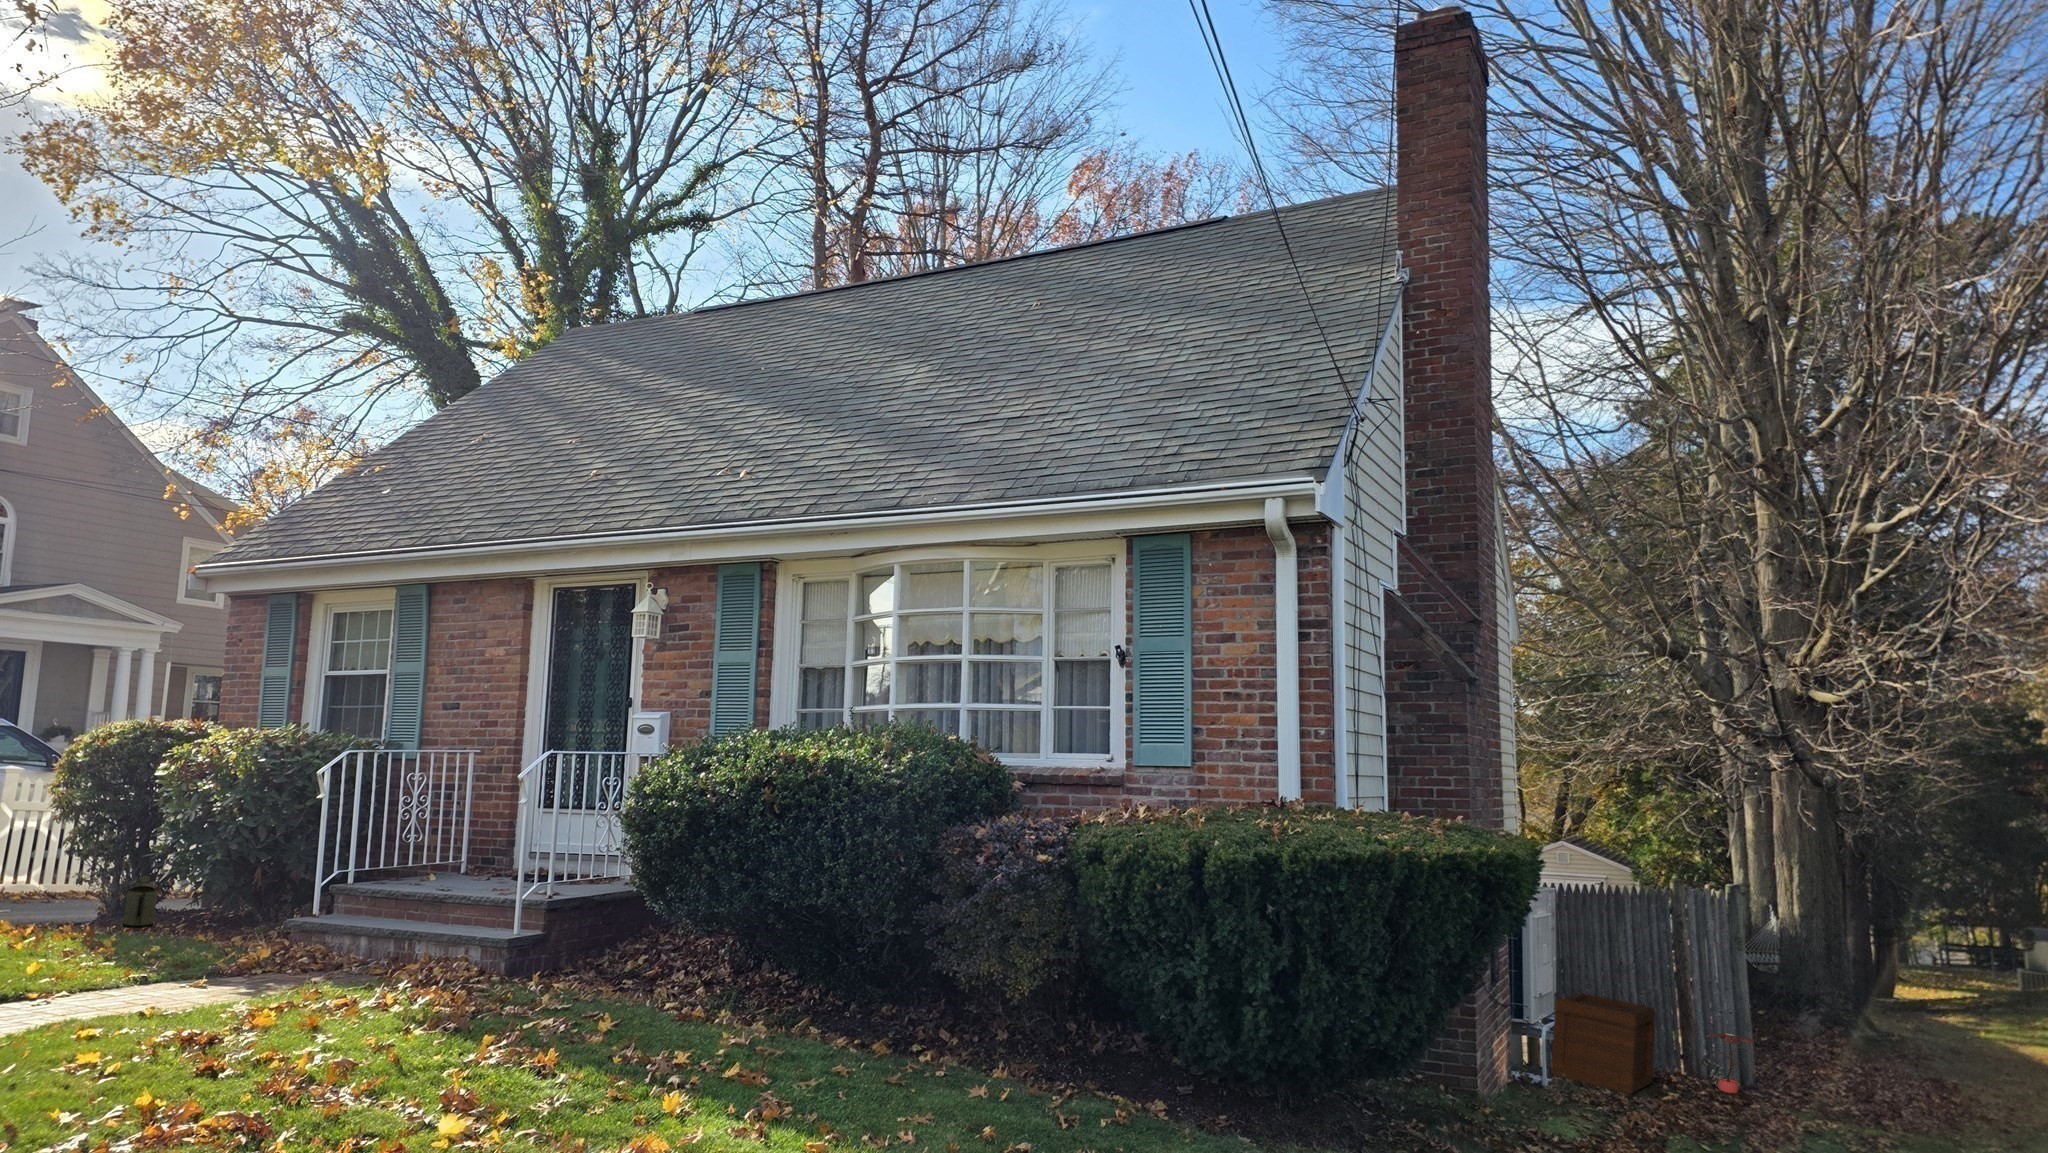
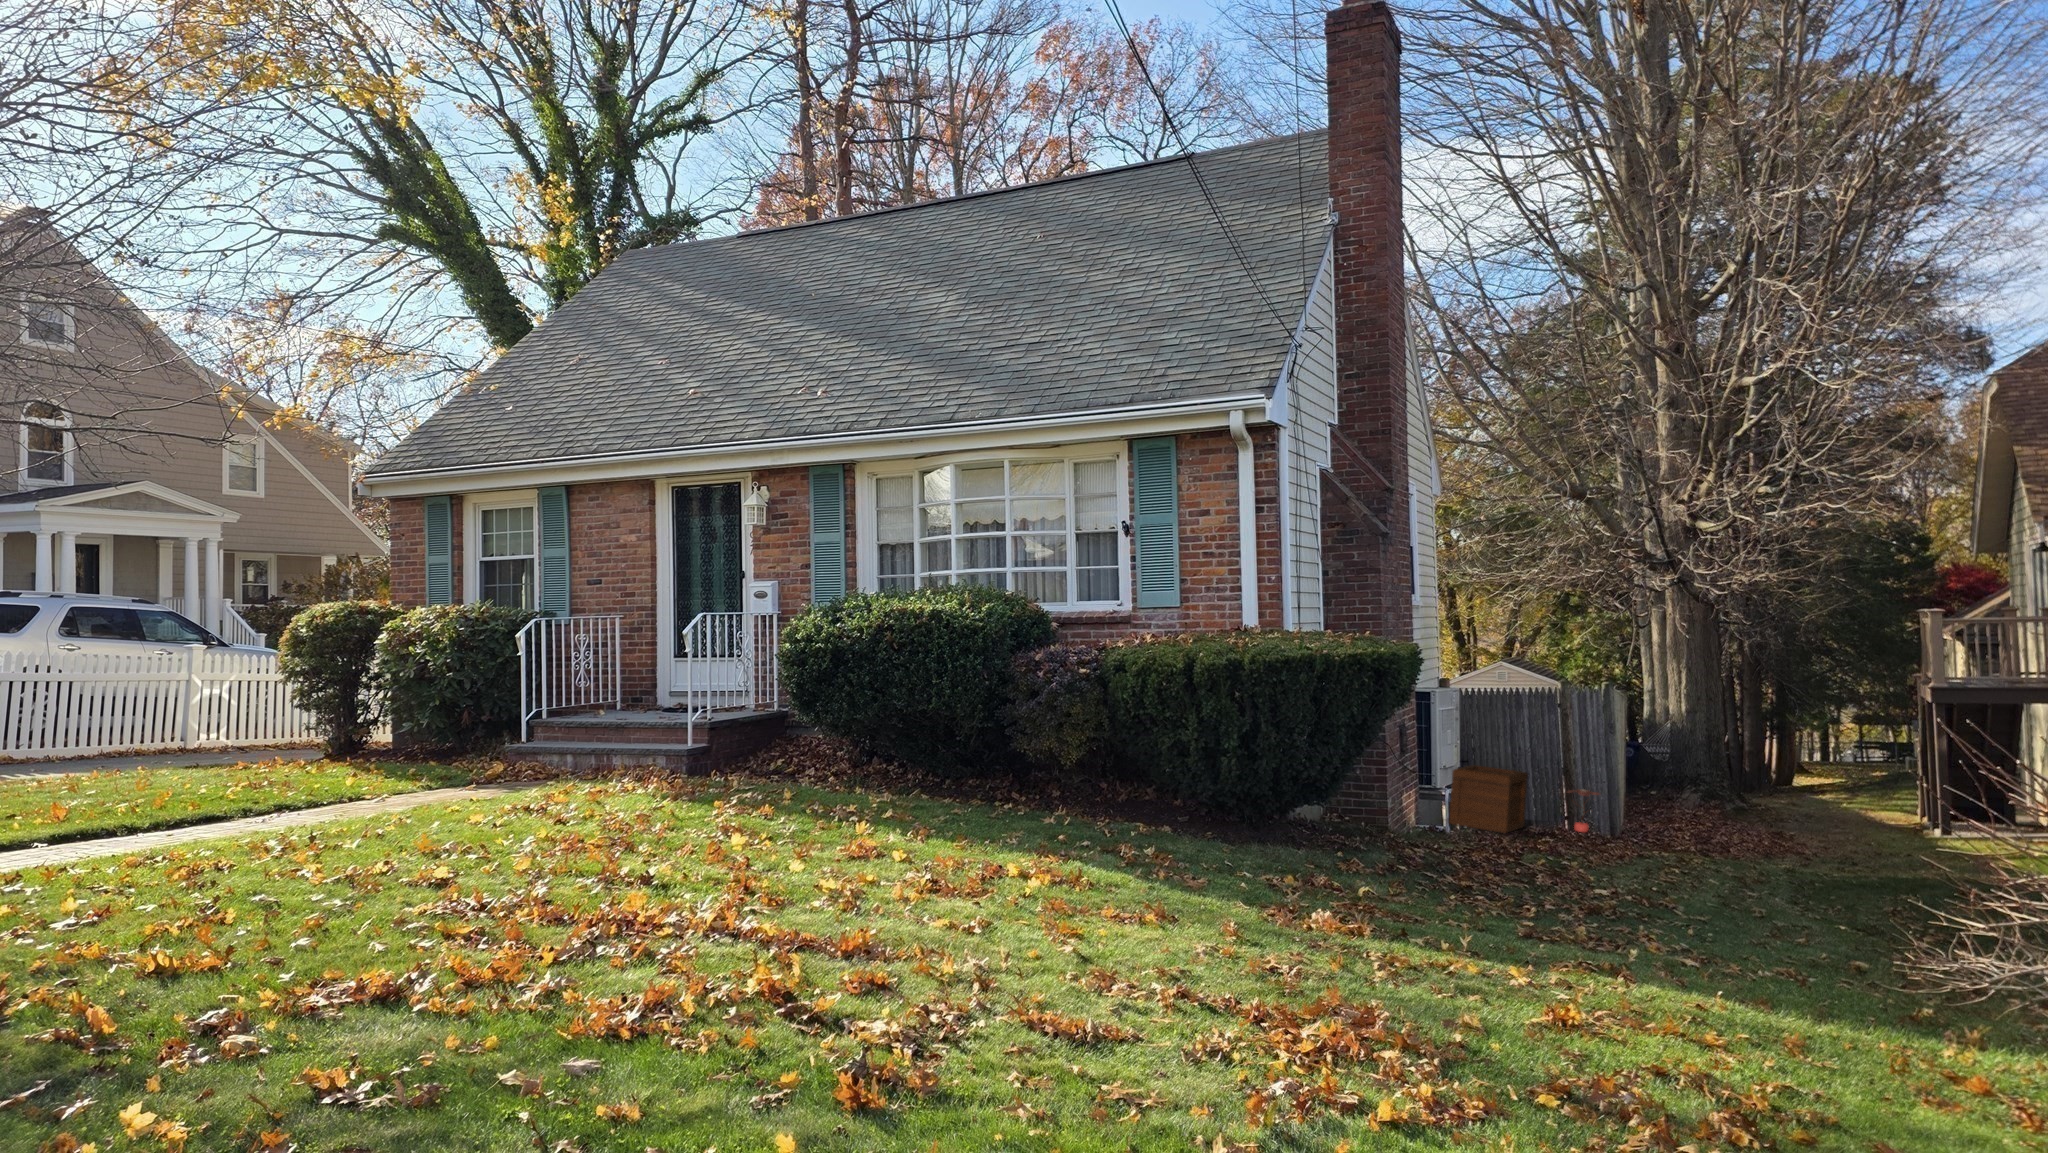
watering can: present [122,874,158,928] -> none [373,720,396,760]

